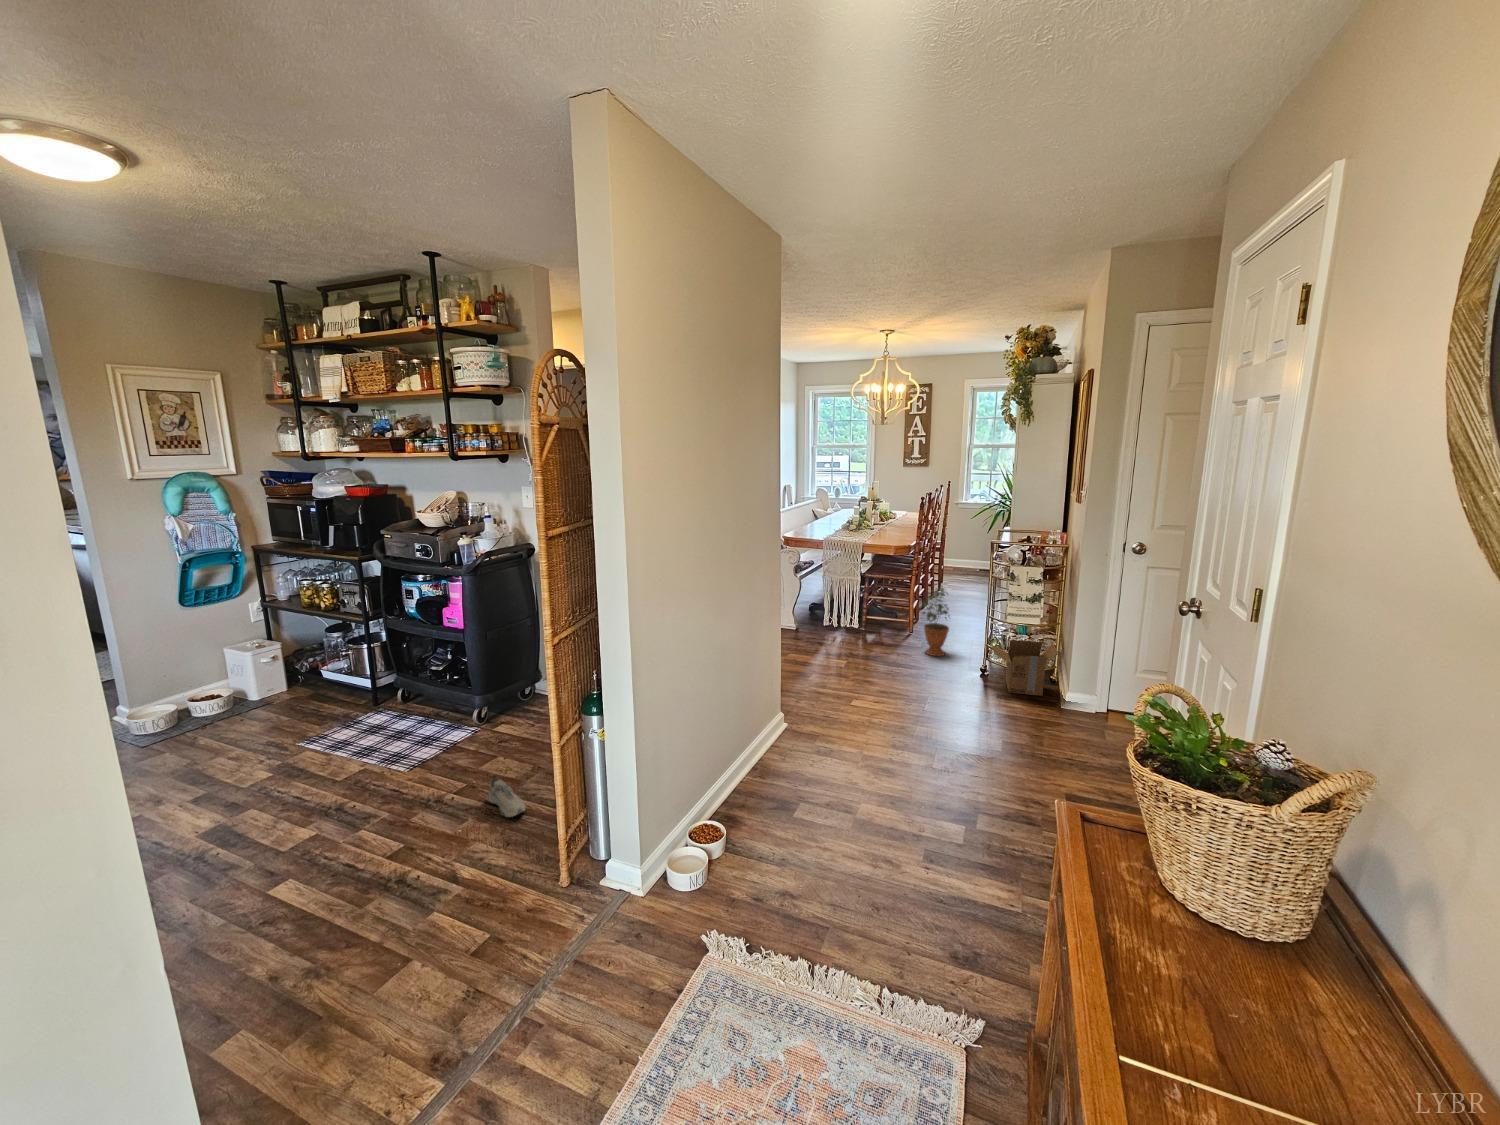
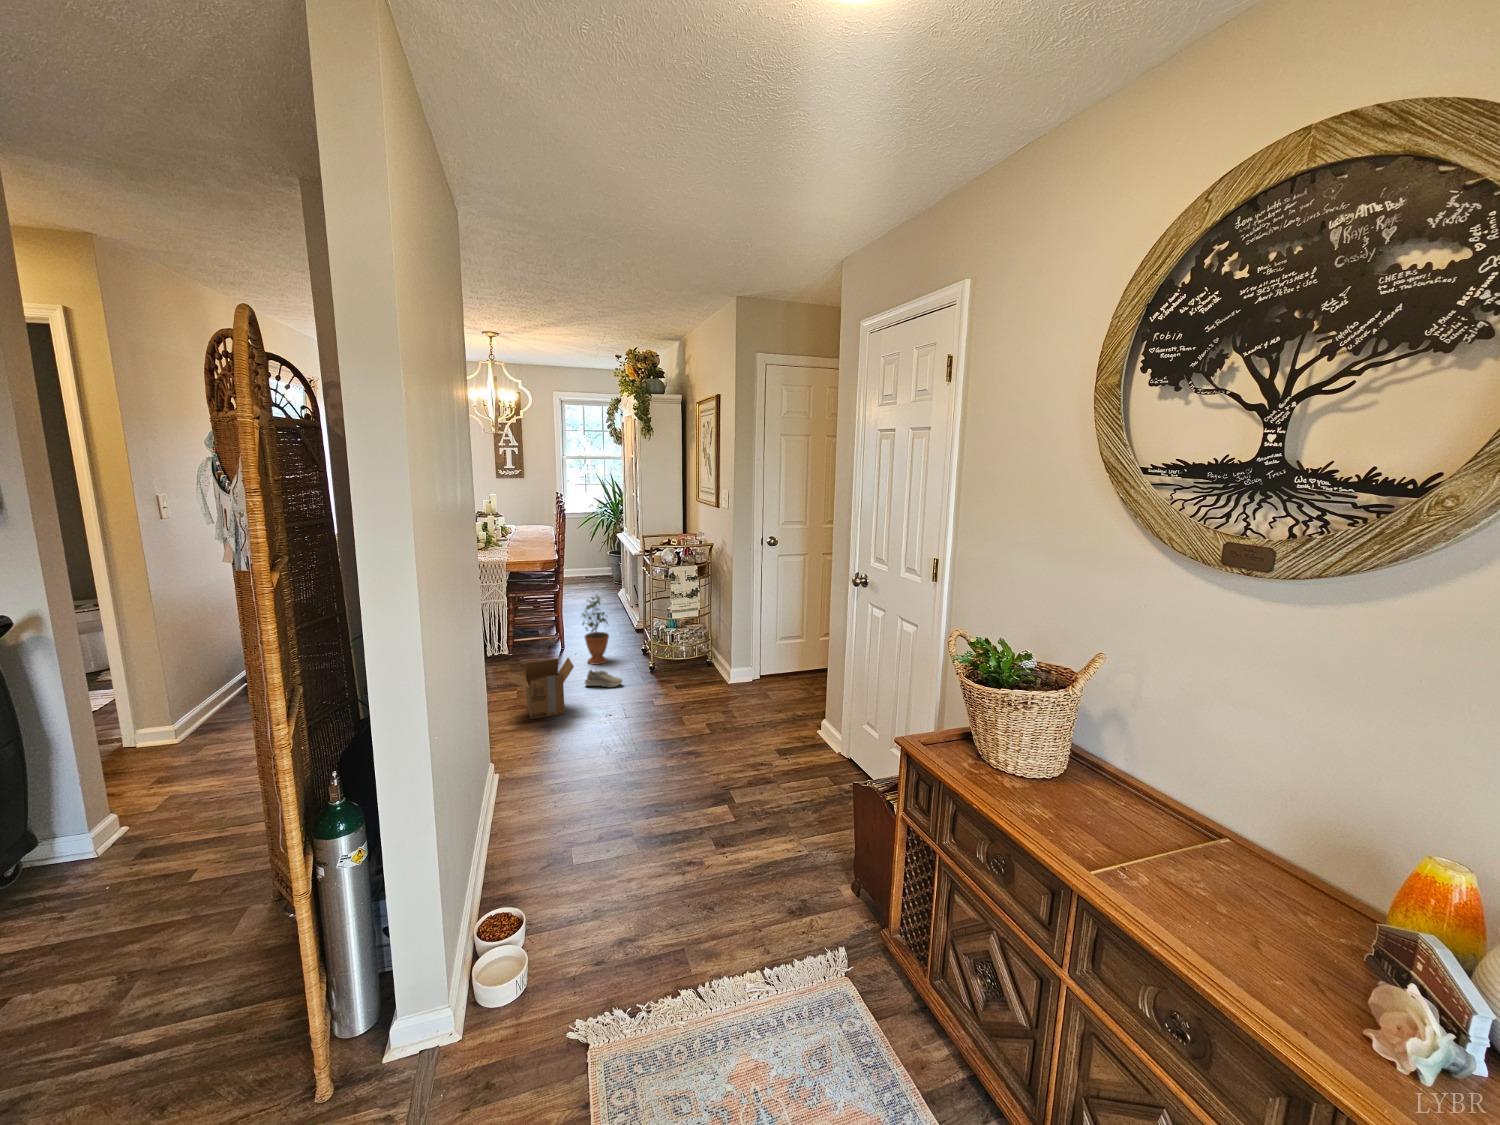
cardboard box: present [992,640,1058,696] -> present [507,658,574,719]
shoe: present [486,775,525,817] -> present [585,670,622,688]

